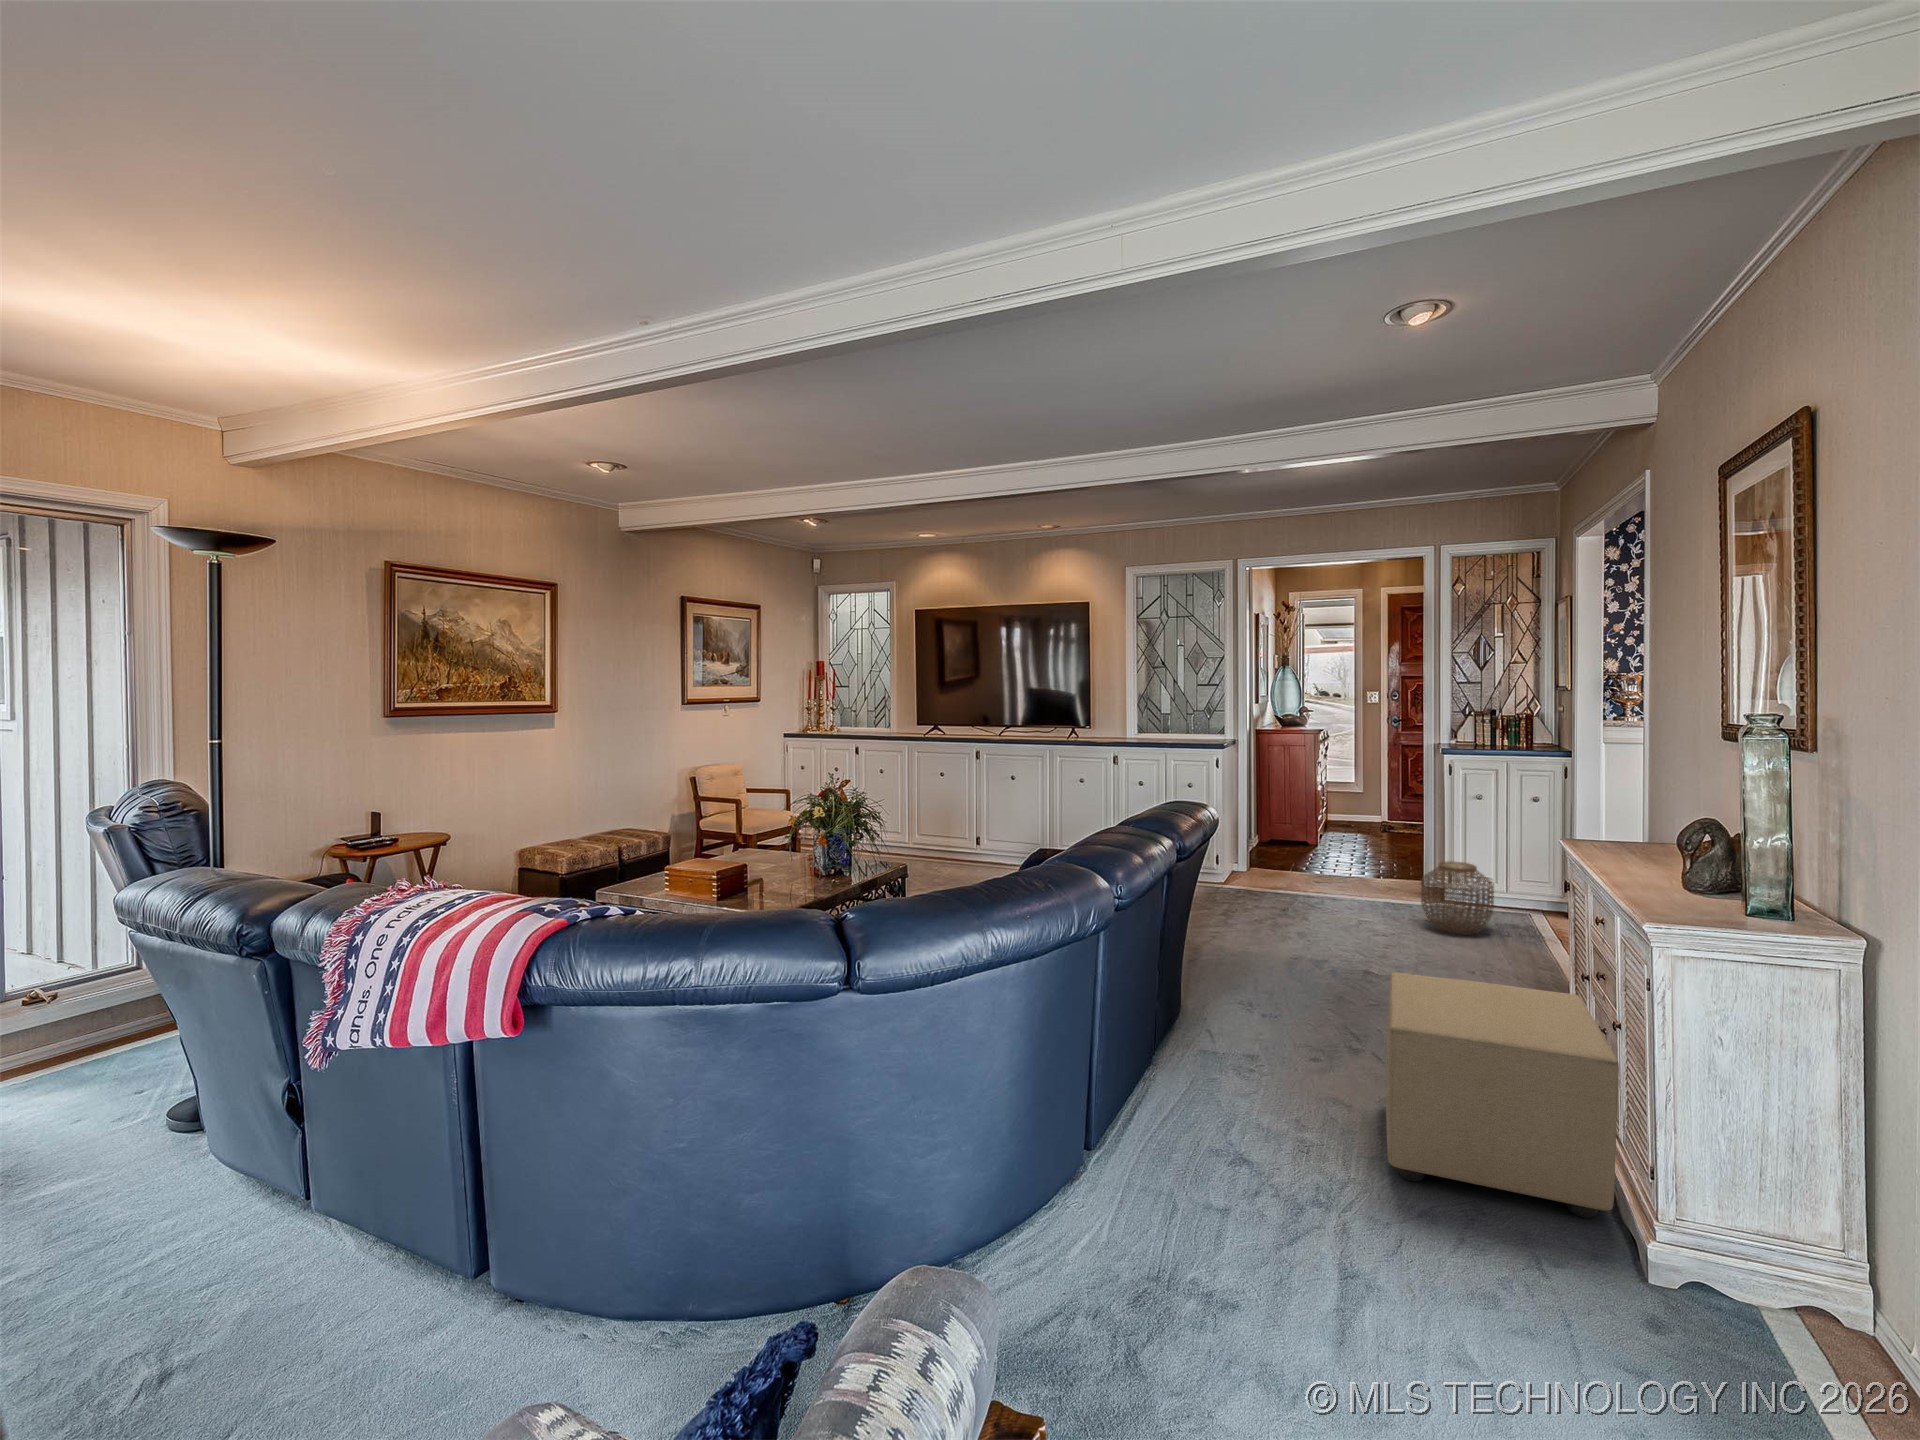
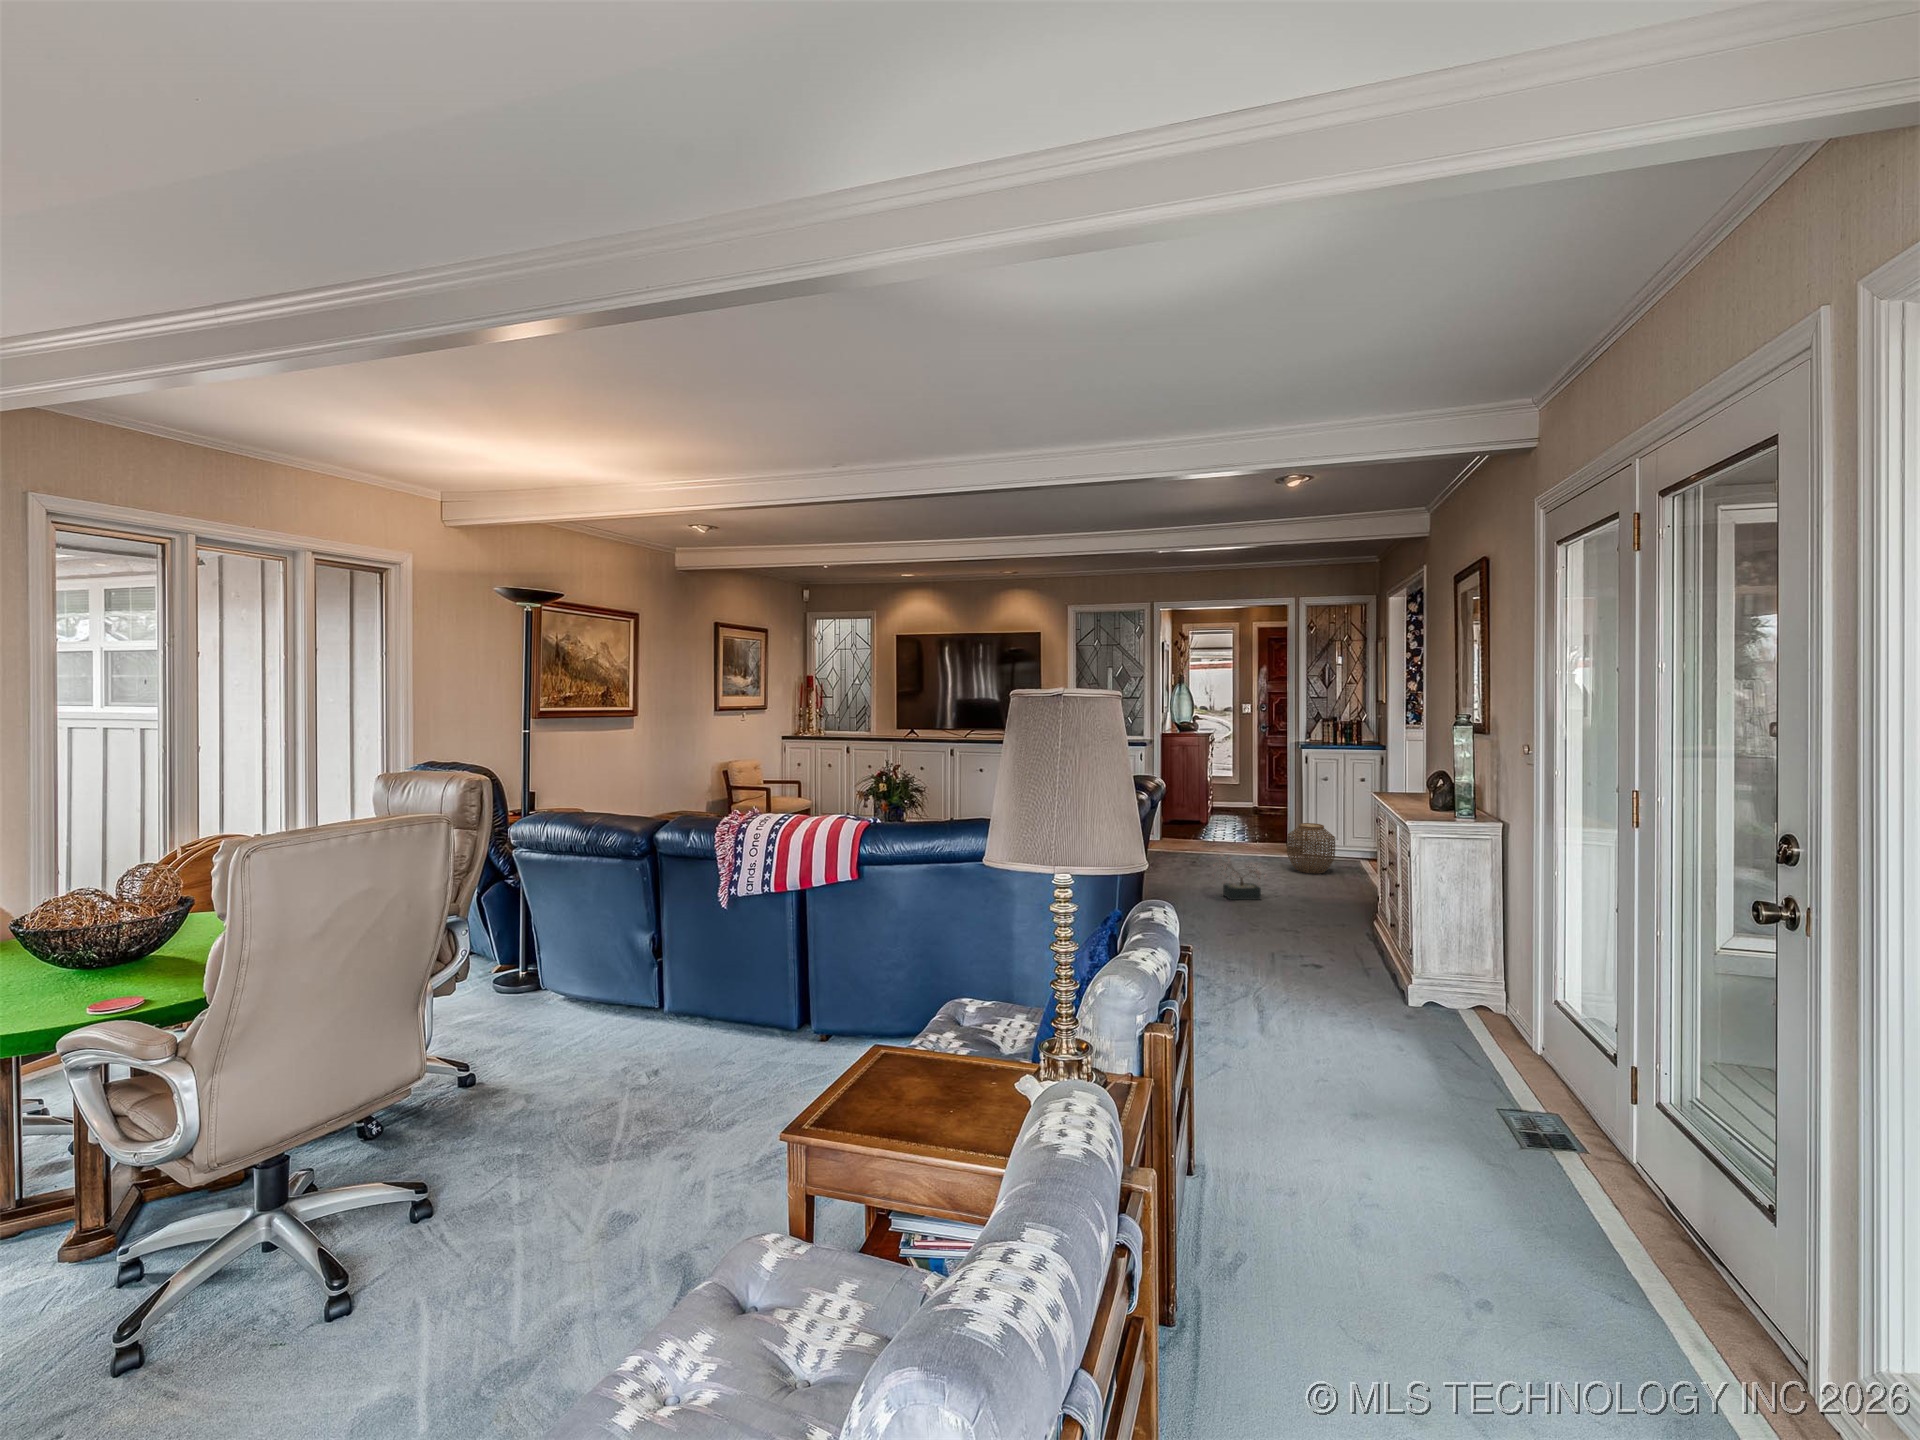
decorative plant: none [1303,910,1388,983] -> present [1212,854,1266,900]
ottoman: present [1386,972,1619,1218] -> none [1272,872,1394,991]

